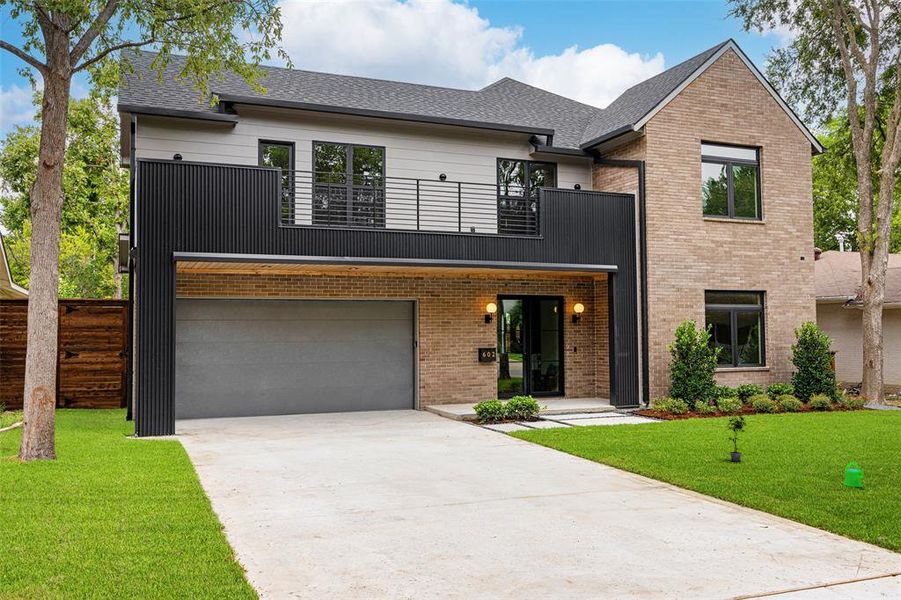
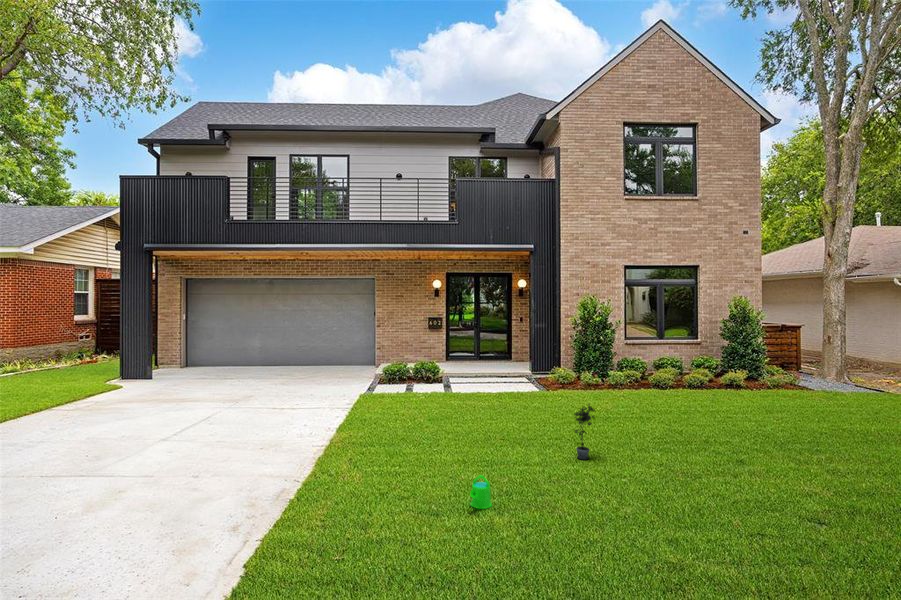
potted plant: present [728,414,747,462] -> present [575,404,595,460]

